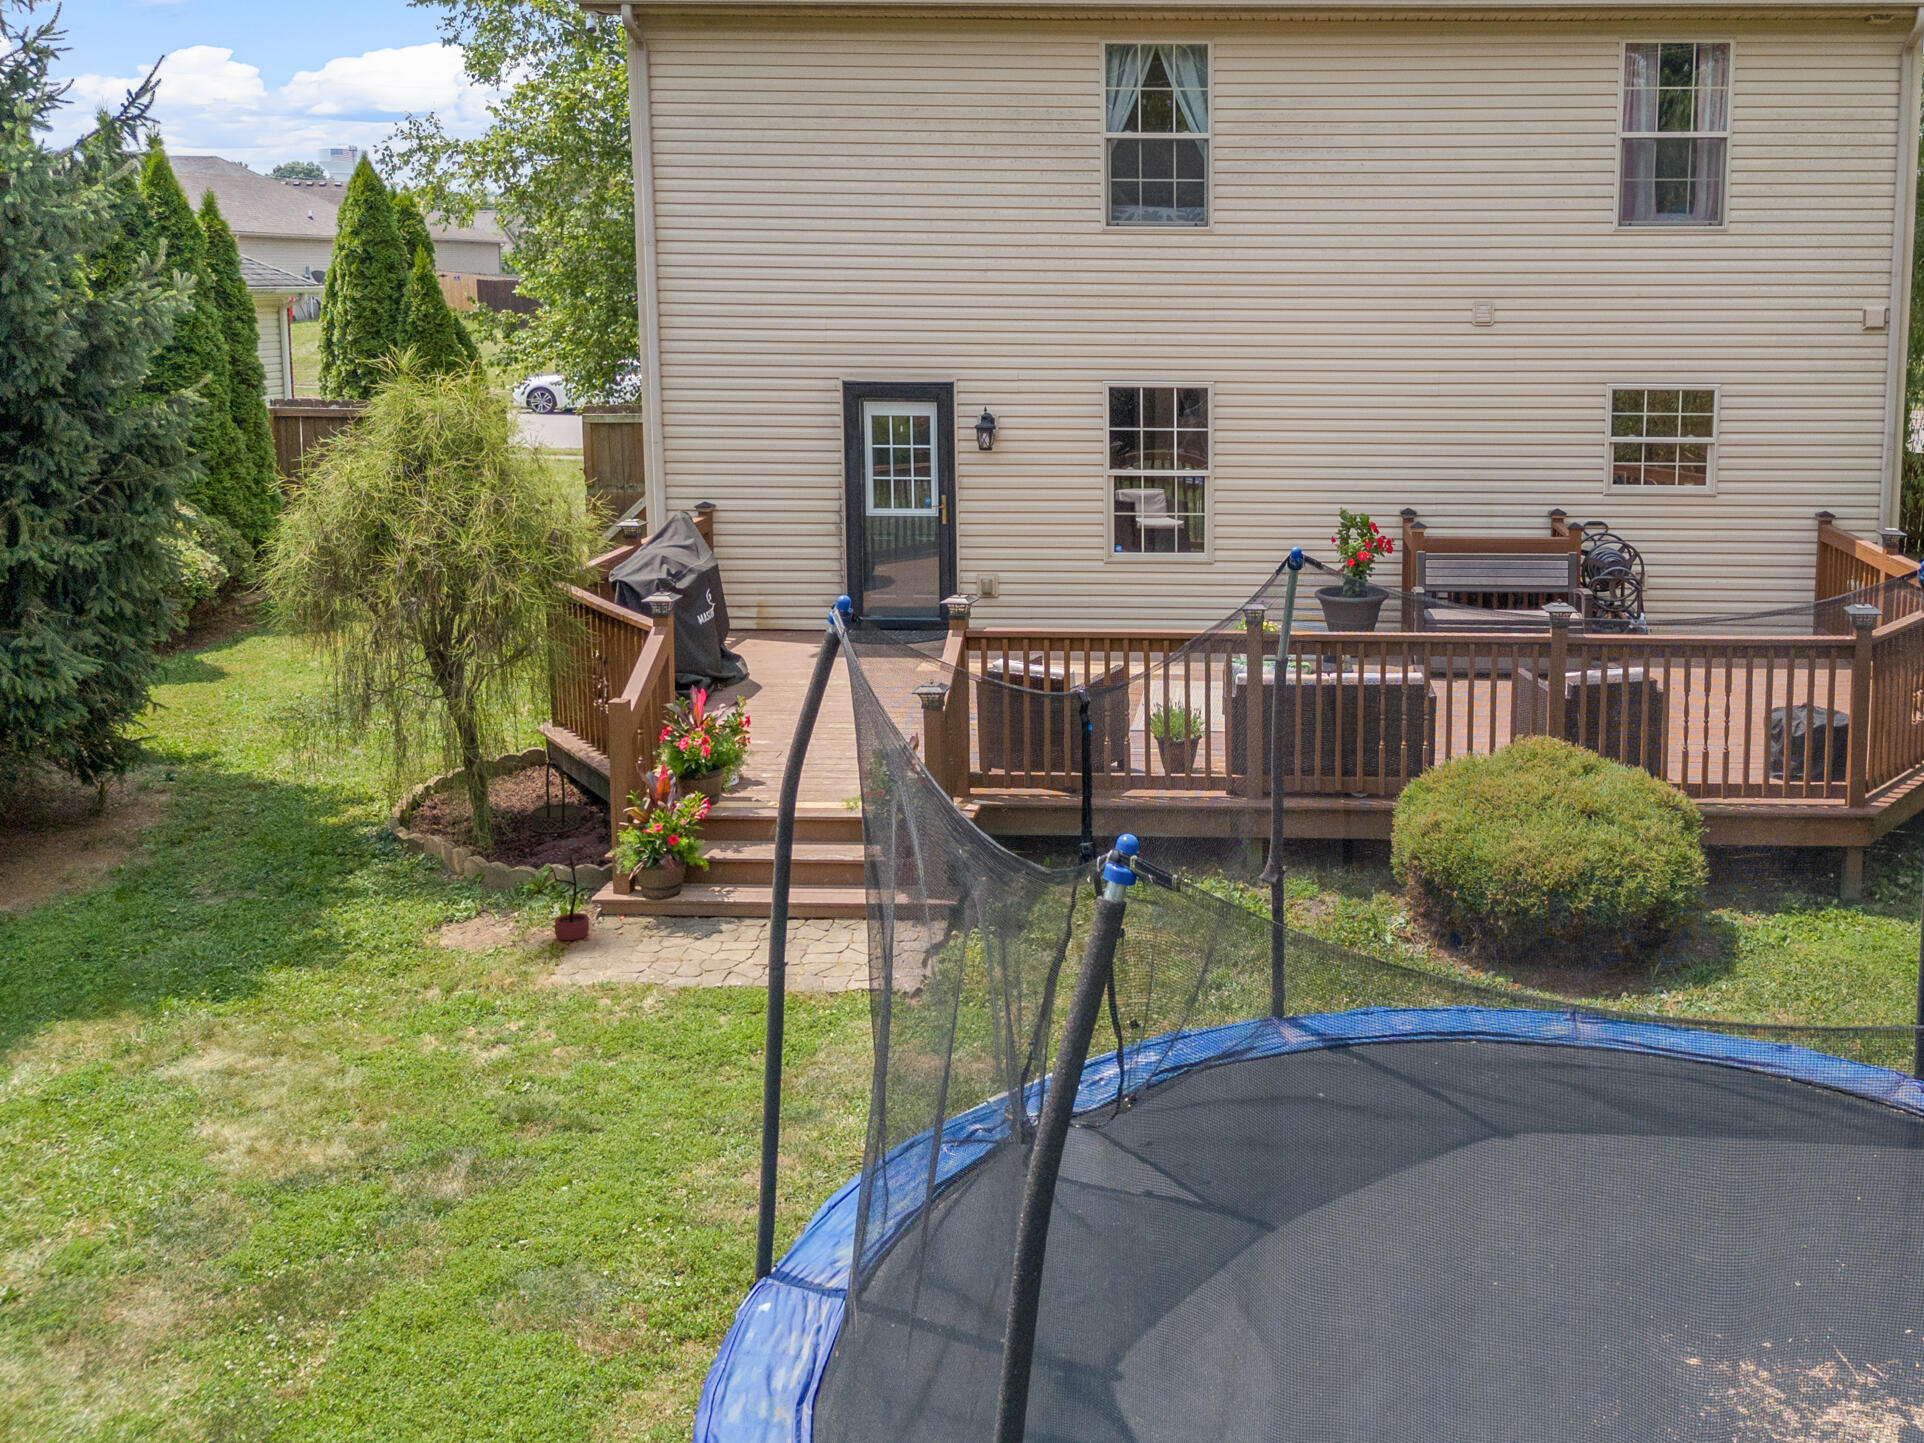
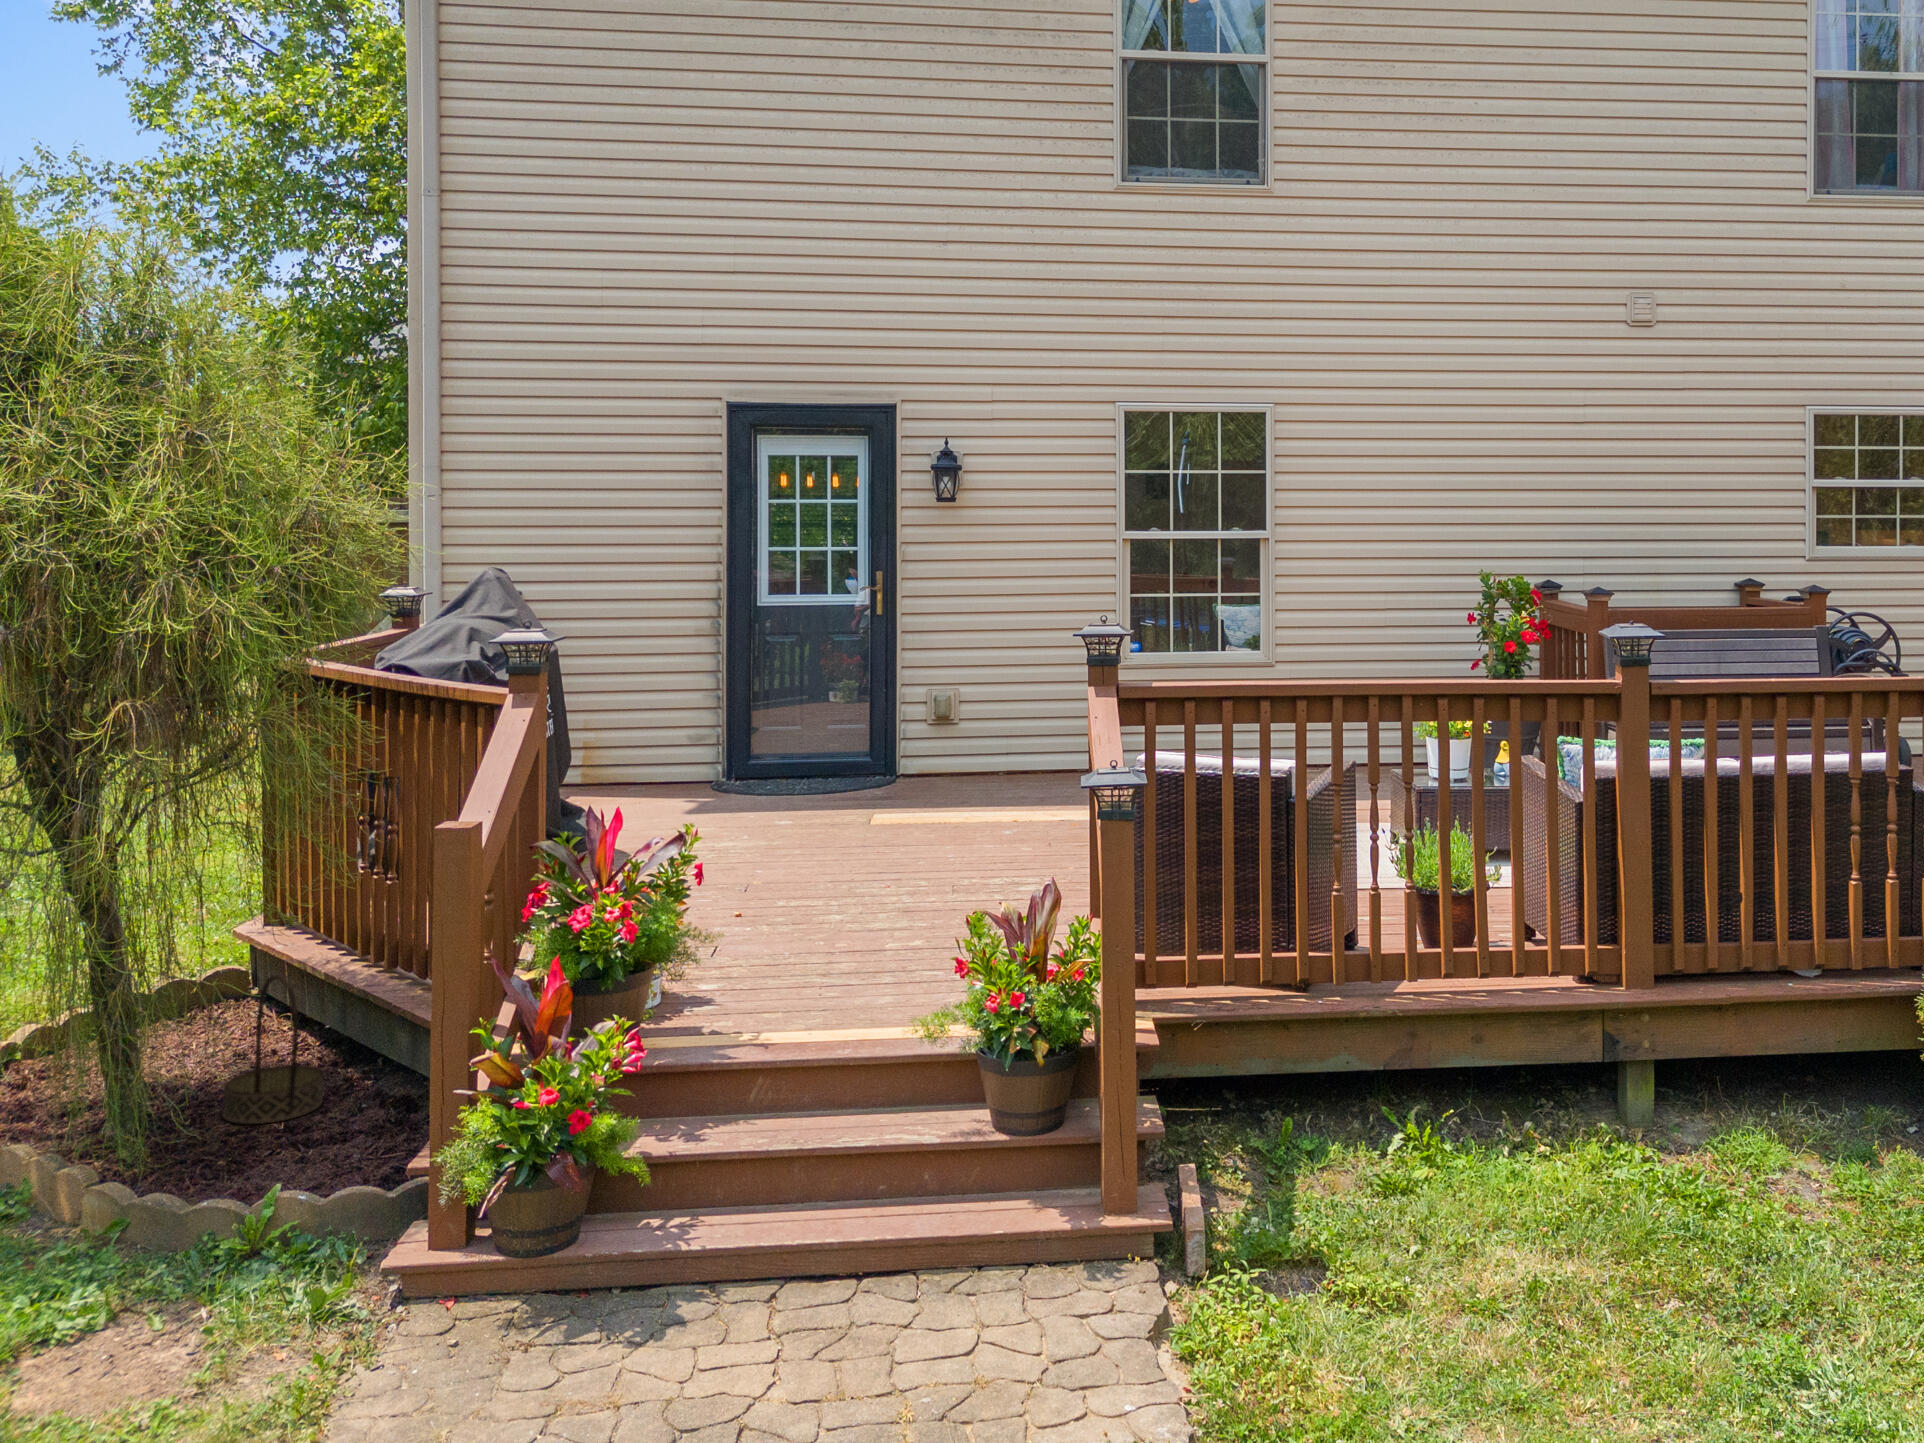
potted plant: present [533,837,610,941] -> none [266,1131,451,1379]

